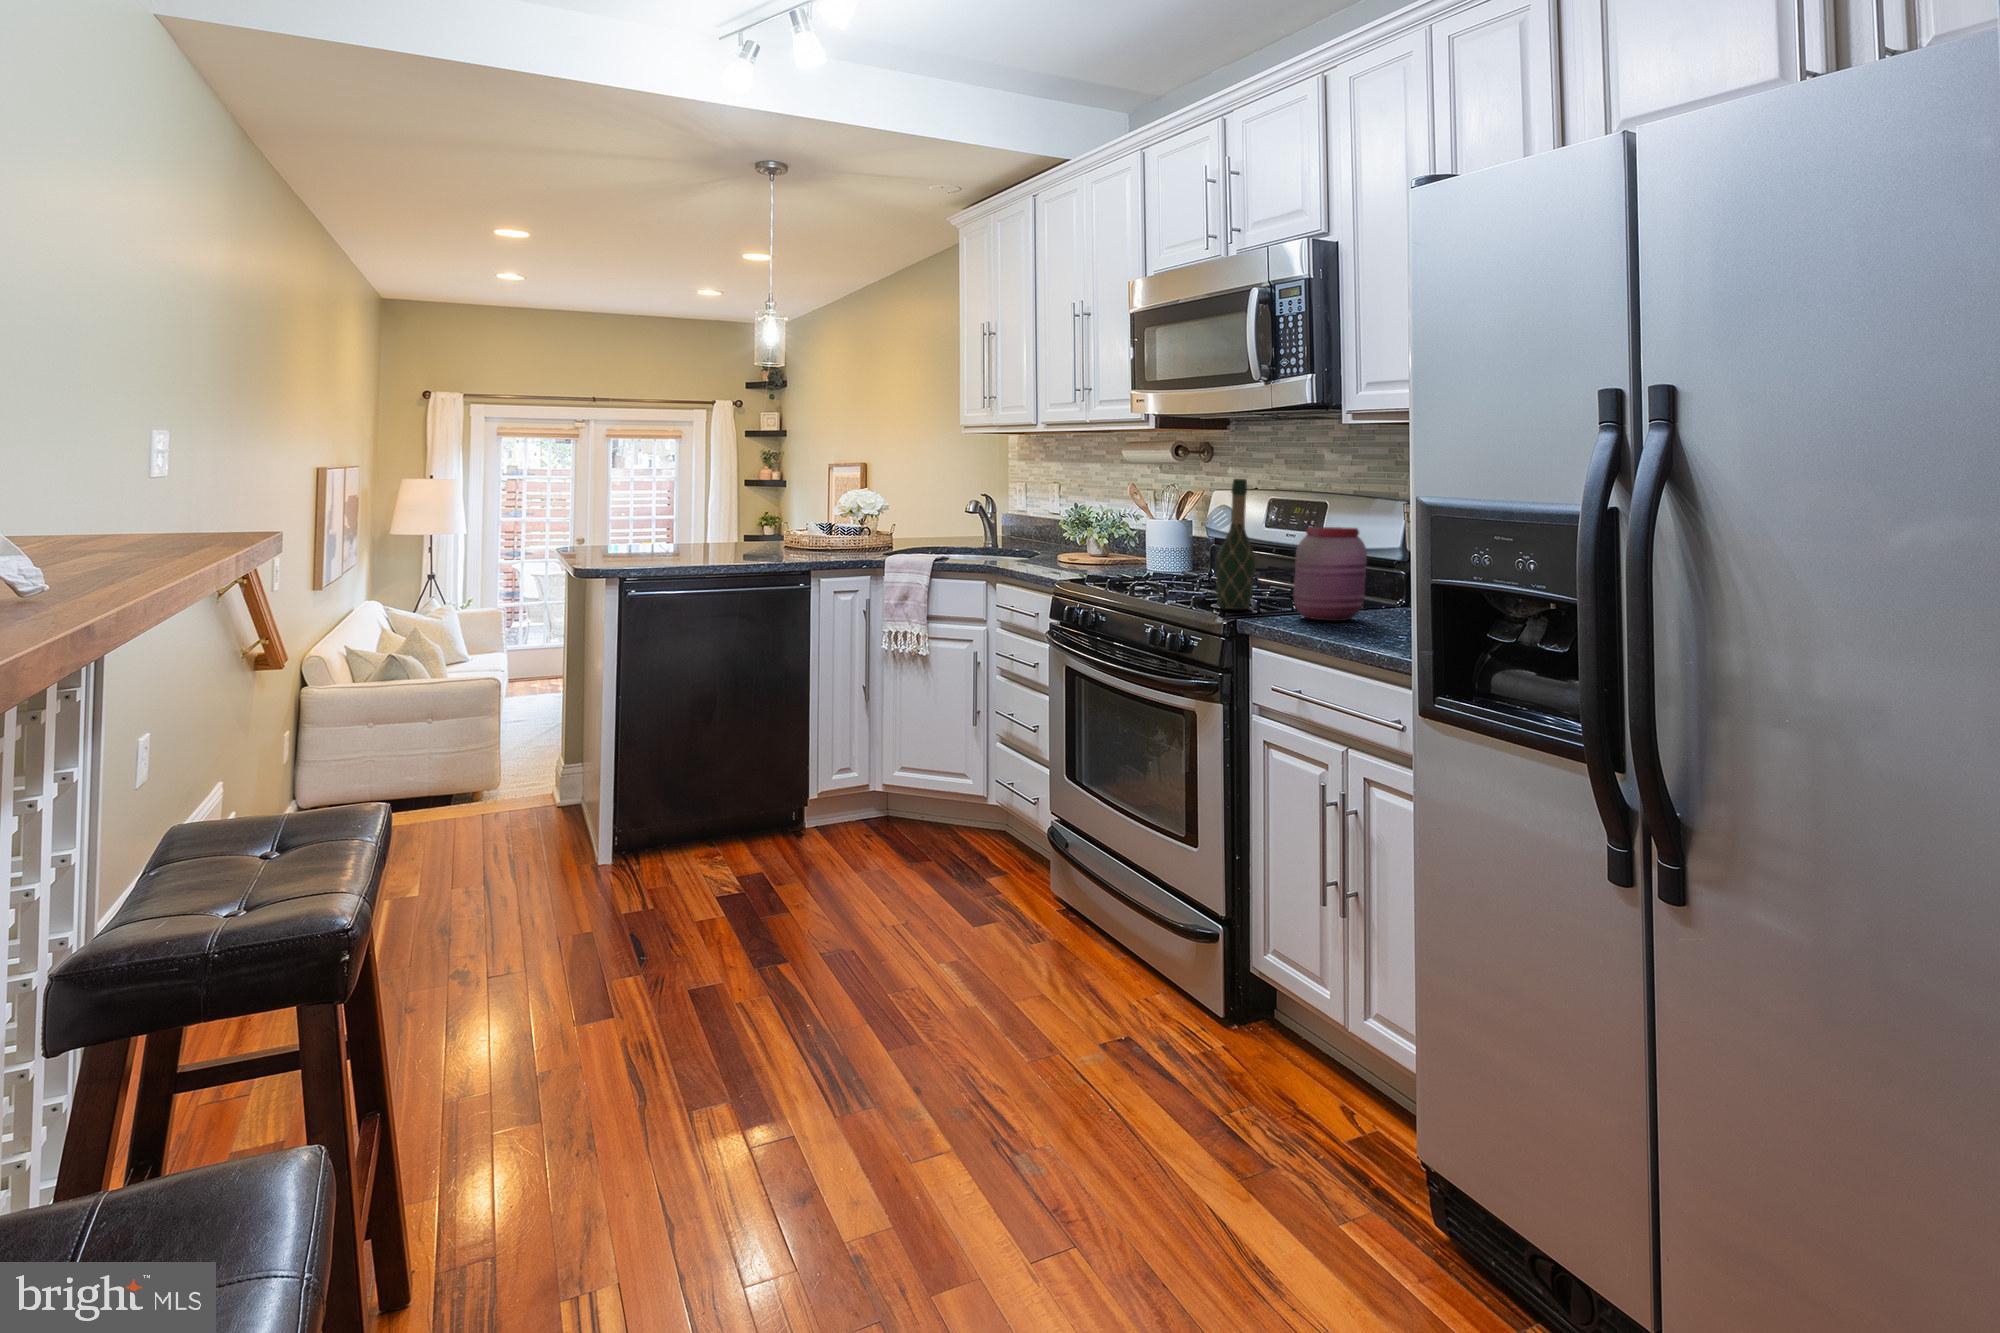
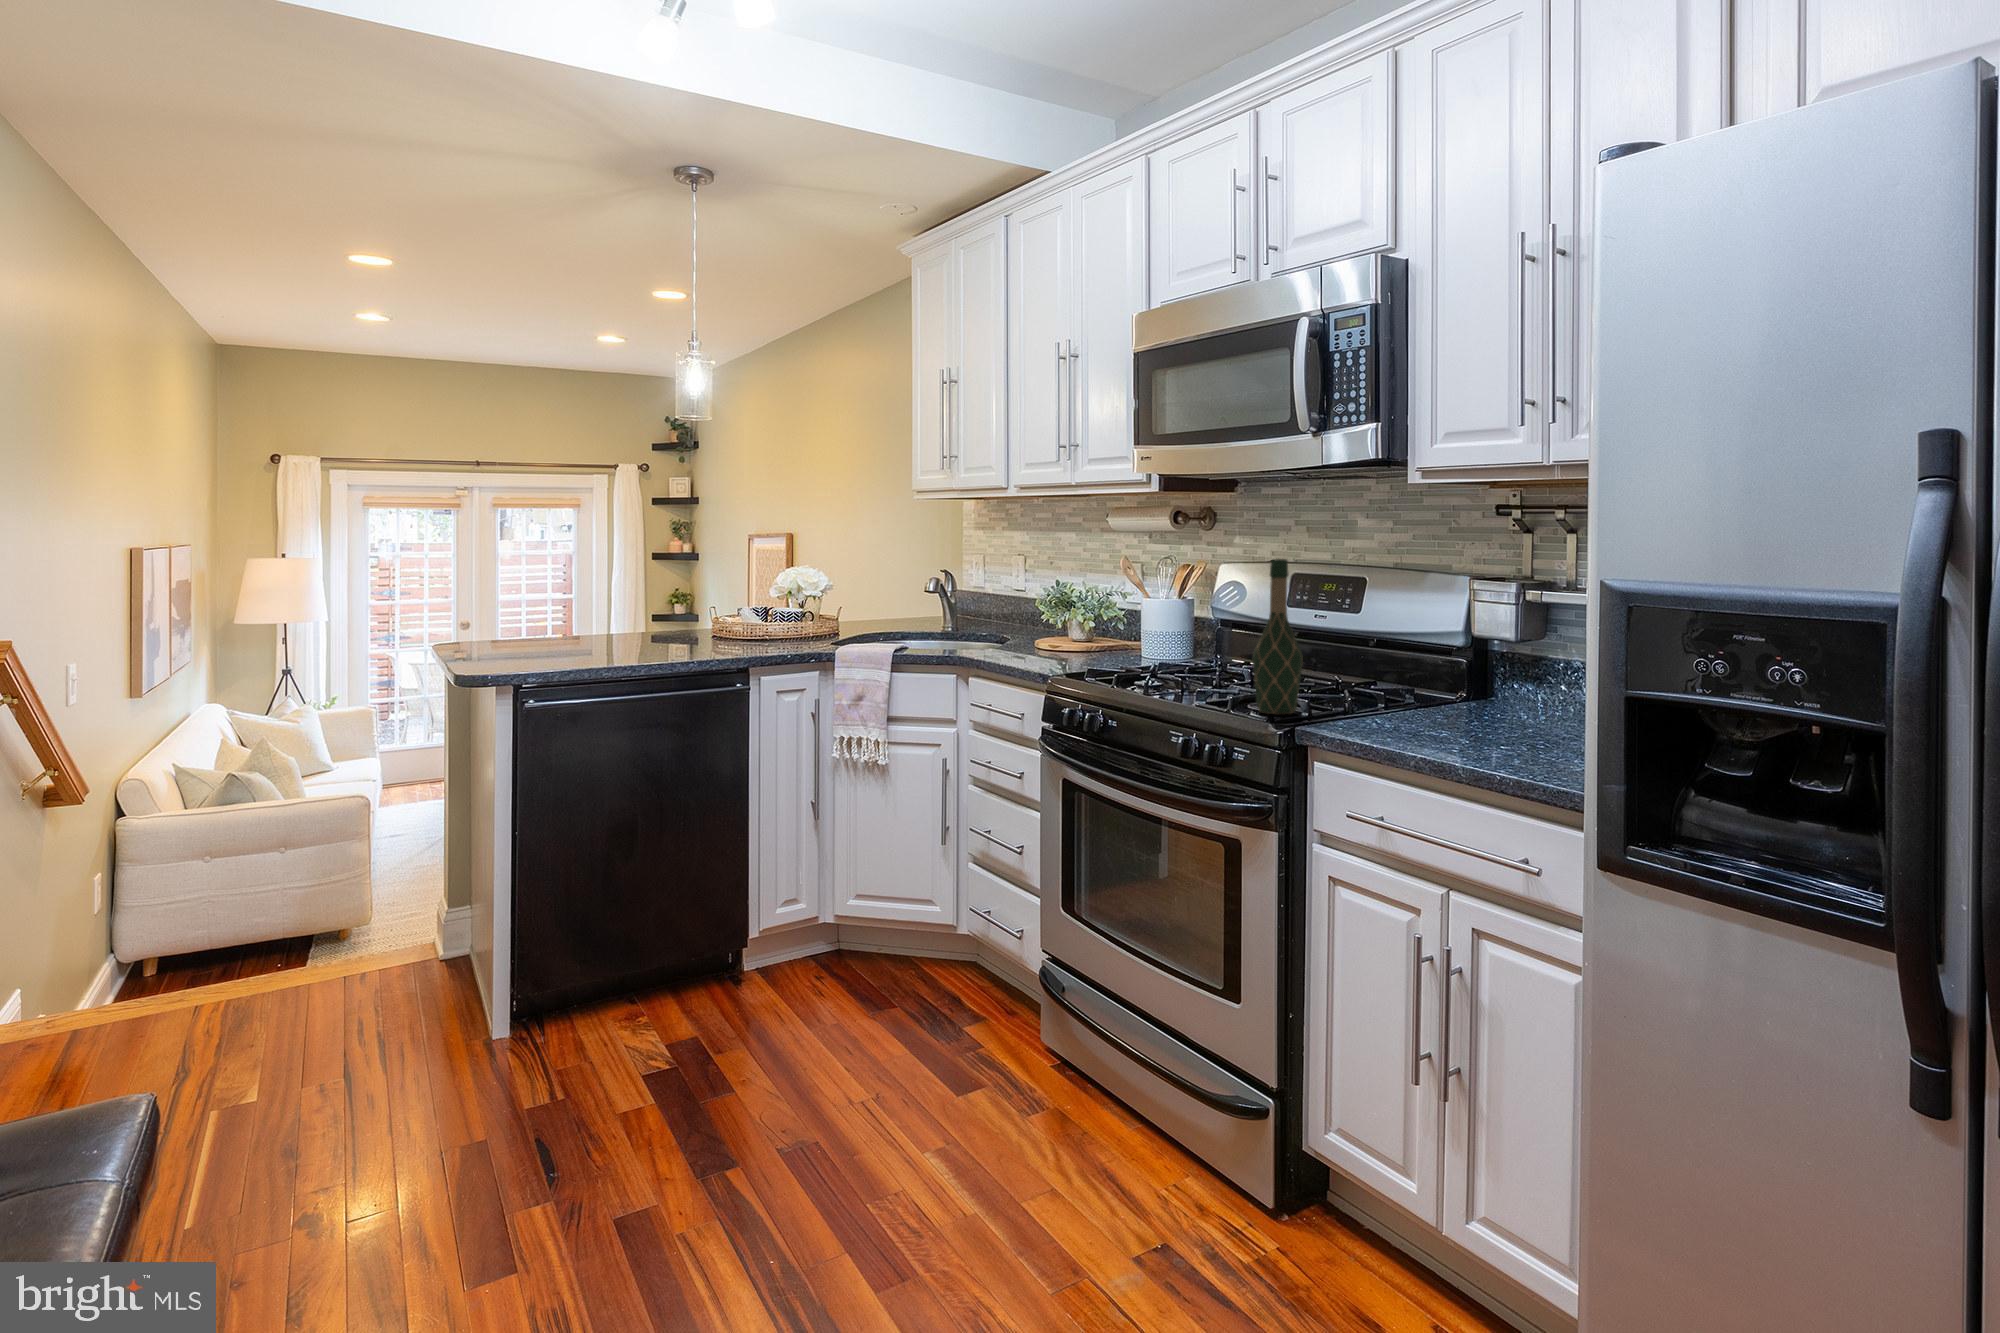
jar: present [1294,527,1367,621] -> none [1355,615,1441,728]

